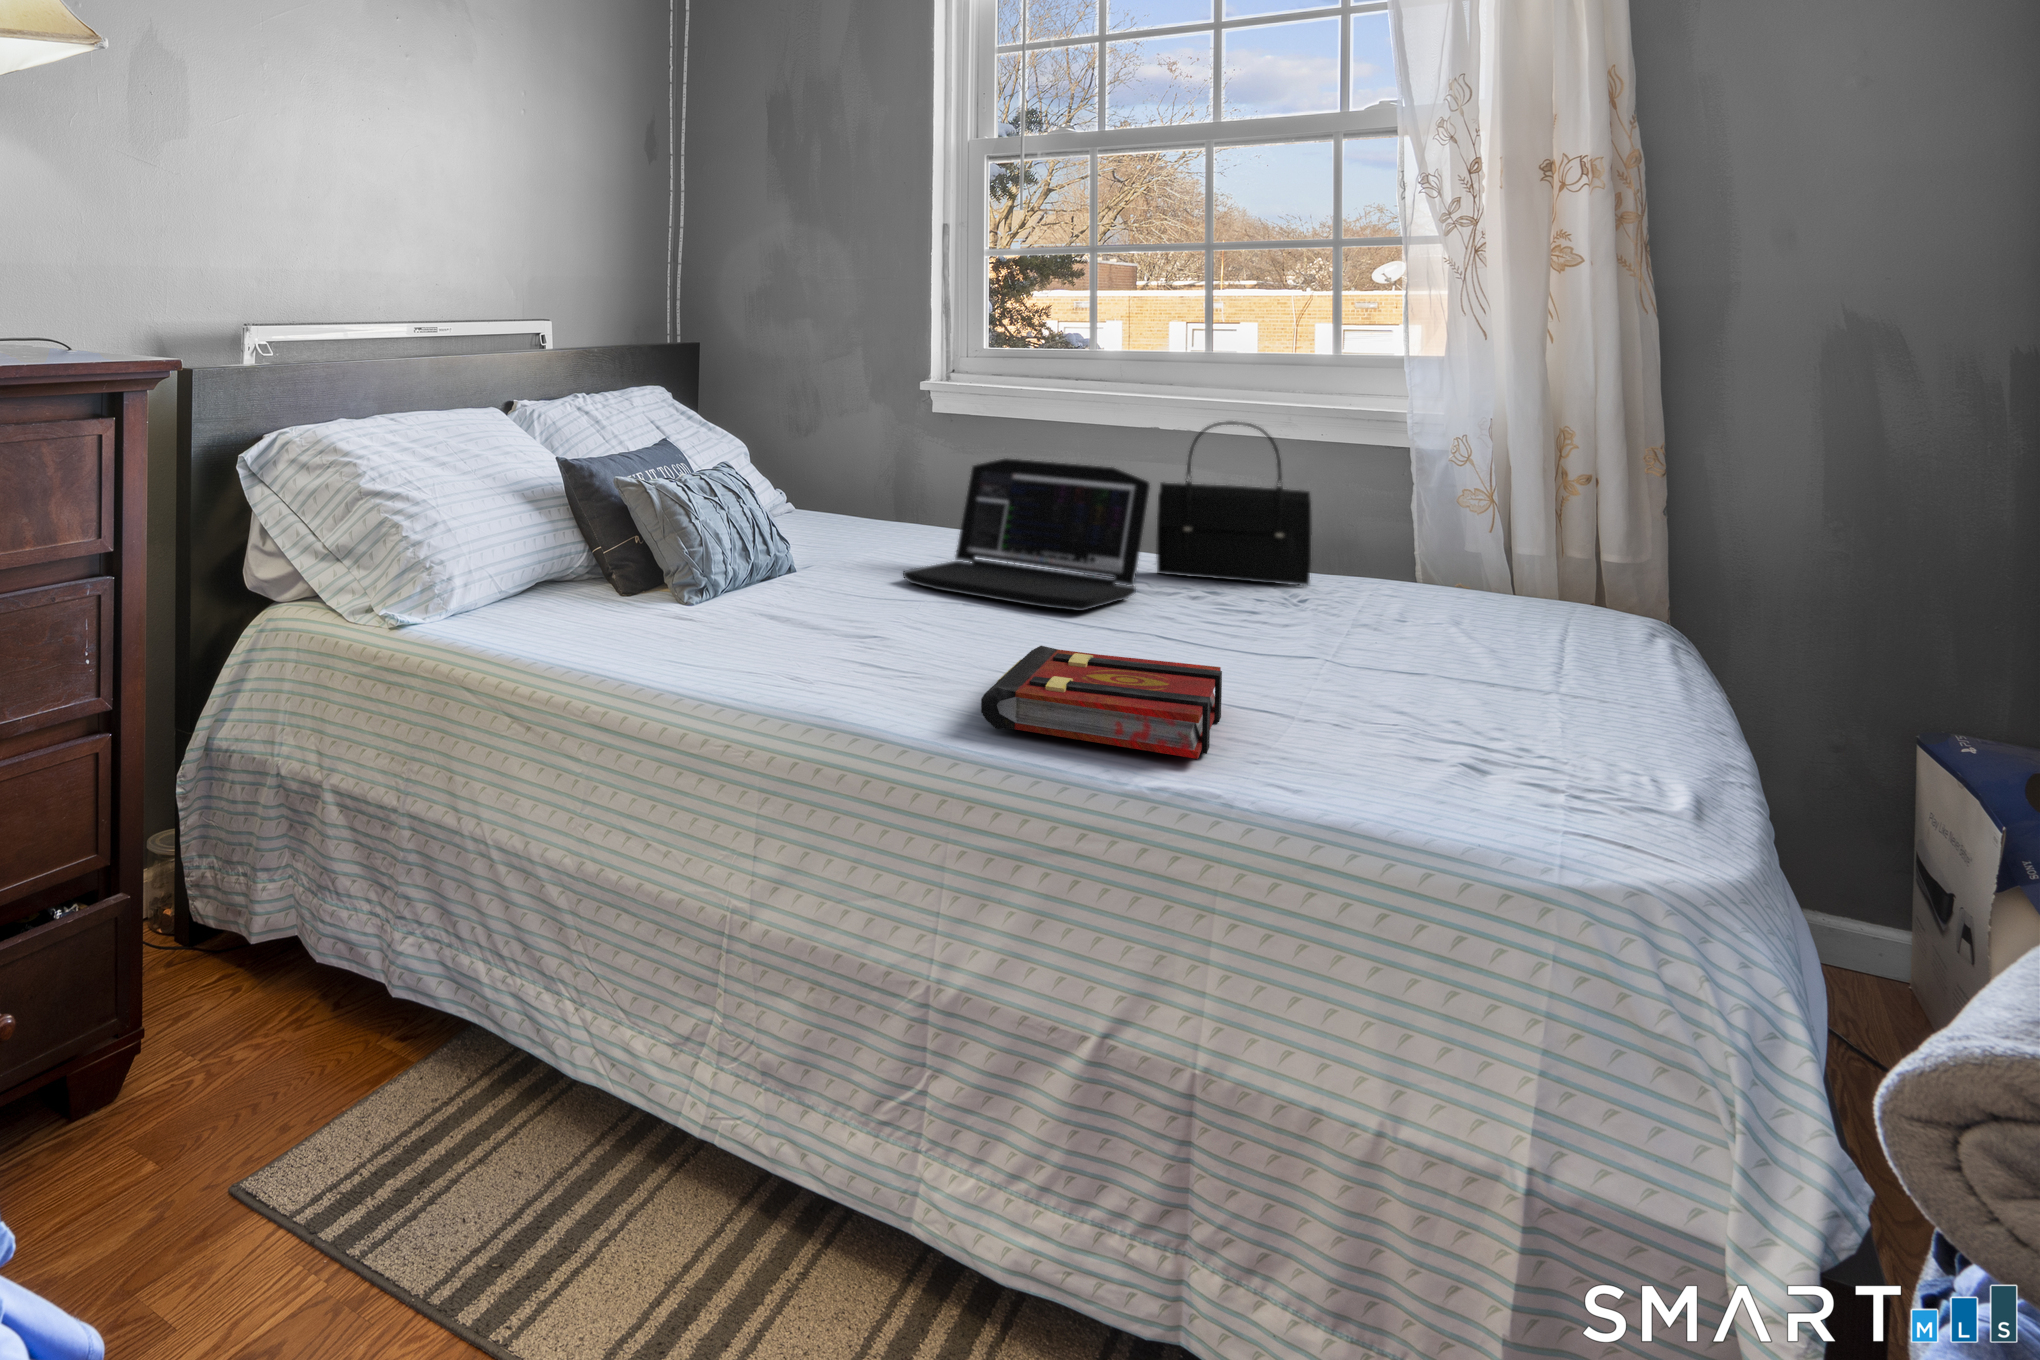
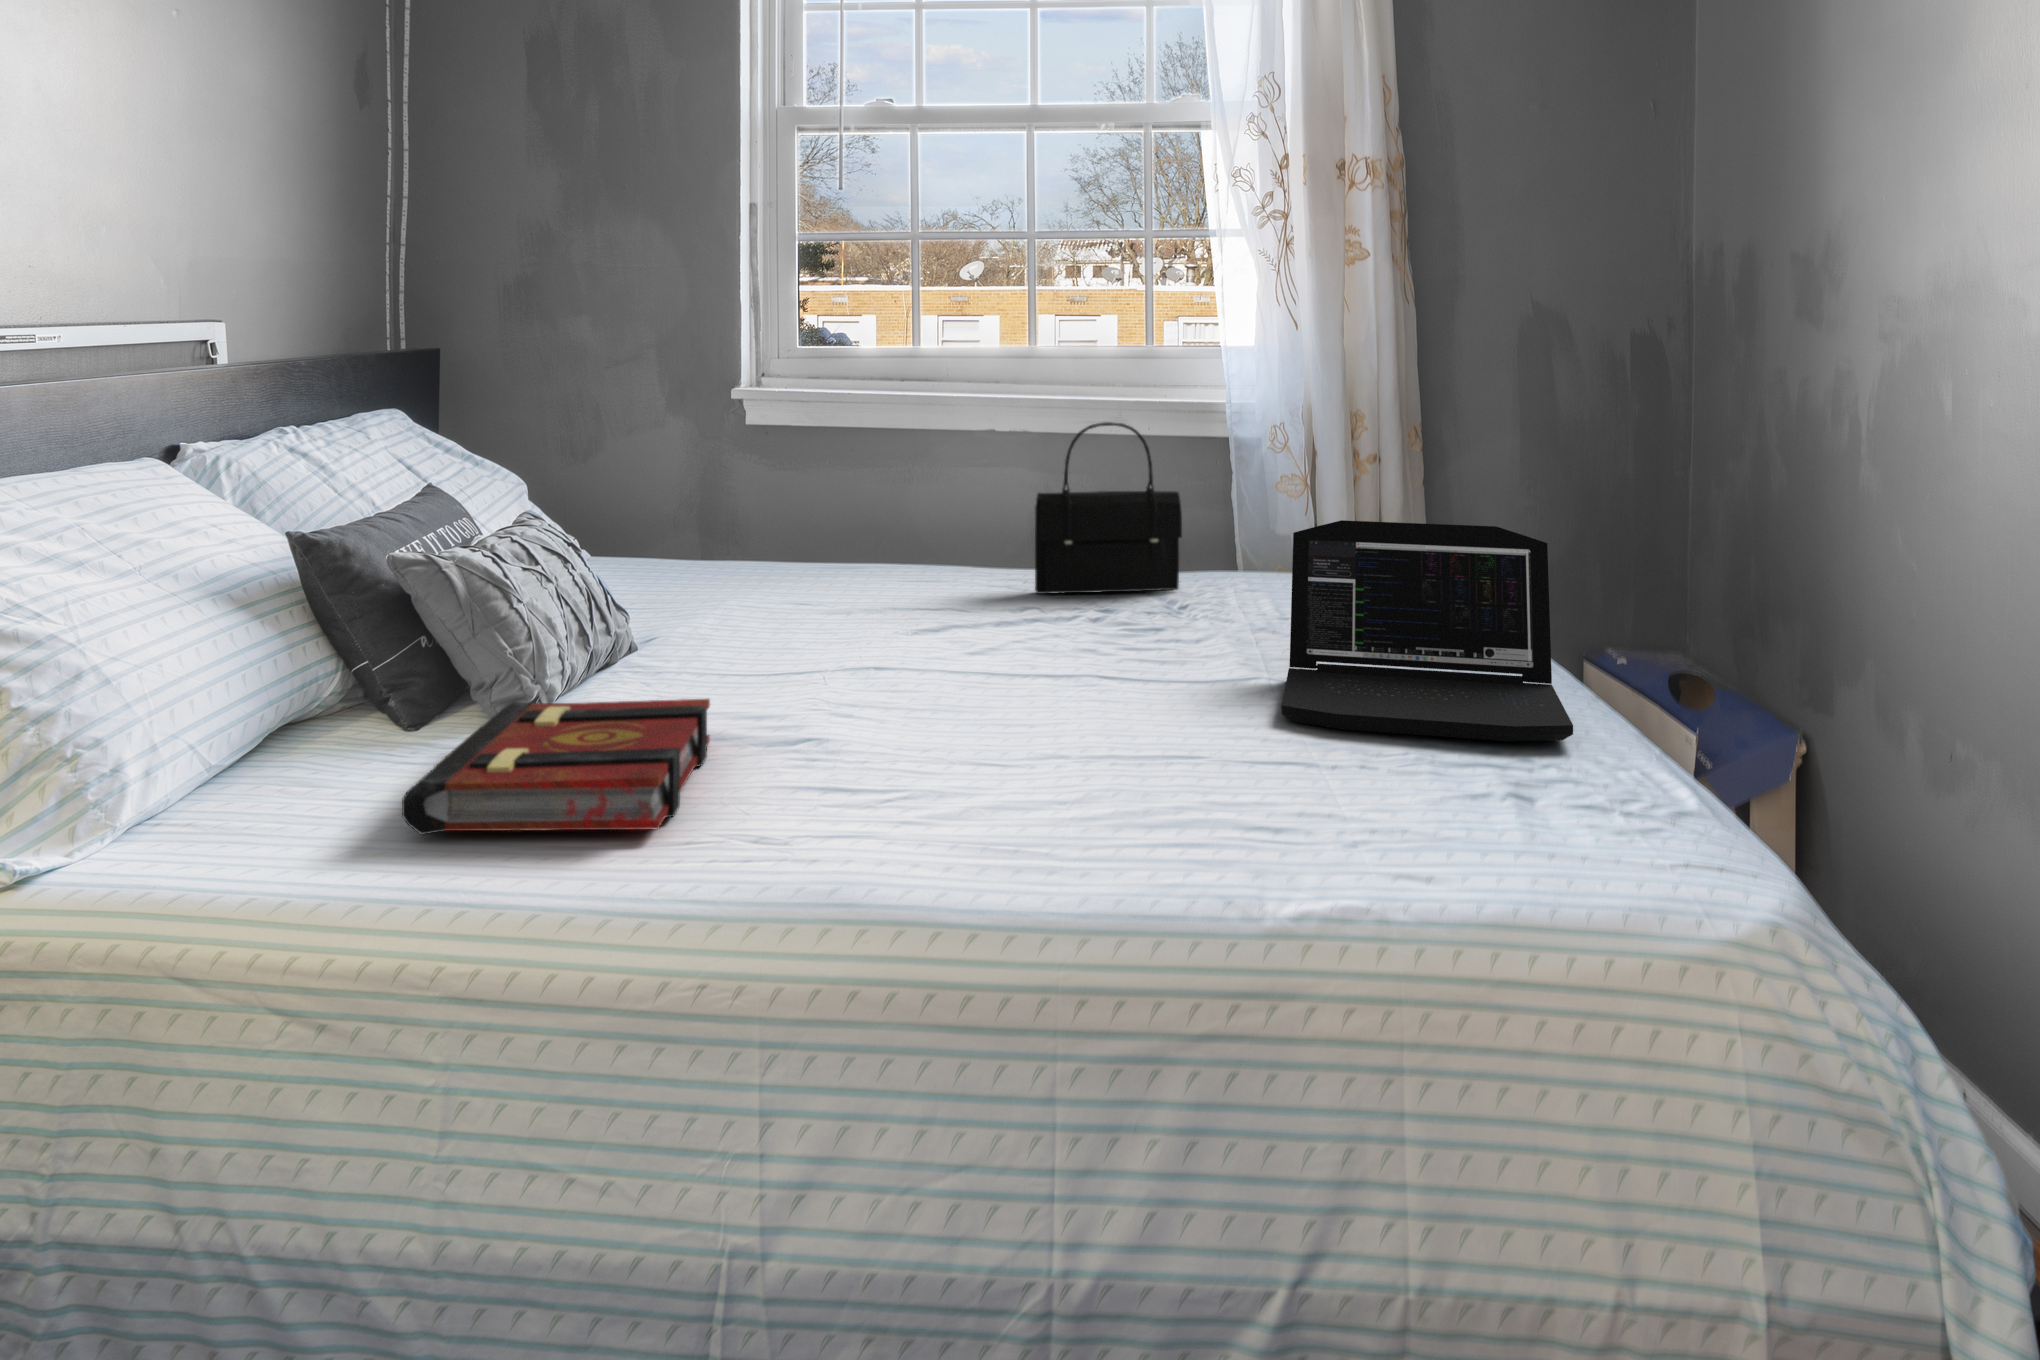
laptop: present [903,459,1150,611] -> present [1282,520,1573,741]
book: present [981,646,1222,759] -> present [402,699,710,834]

